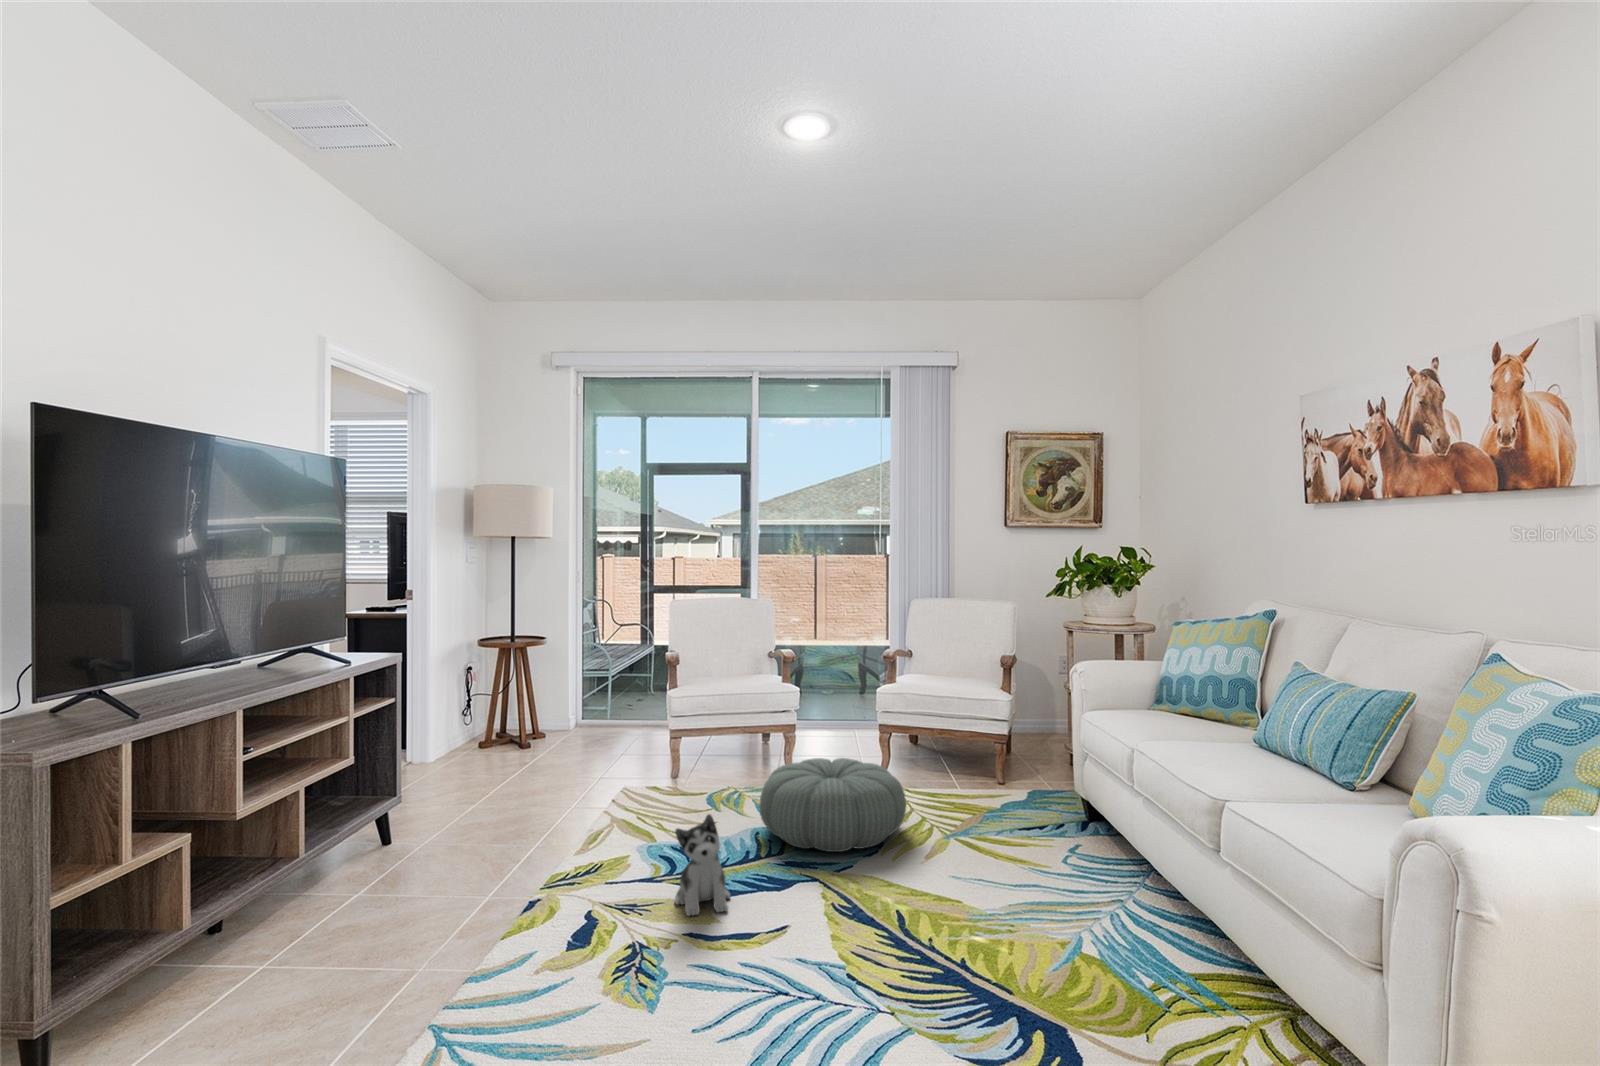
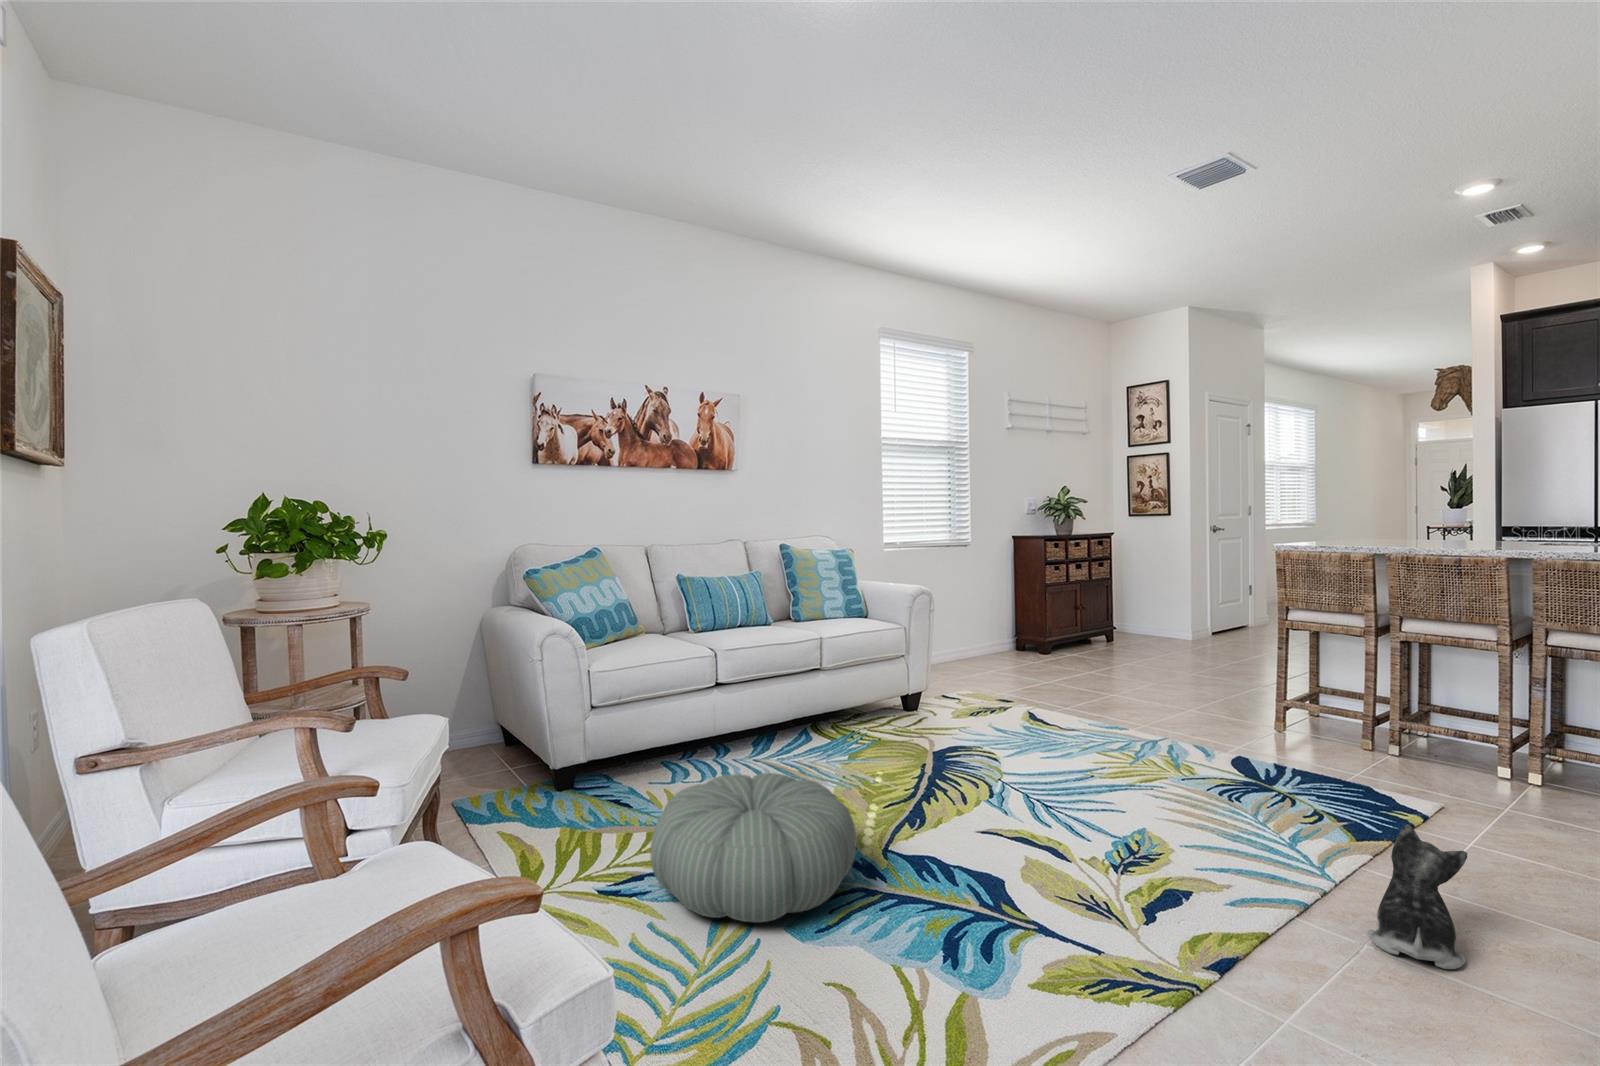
plush toy: present [675,814,731,916] -> present [1368,824,1467,969]

